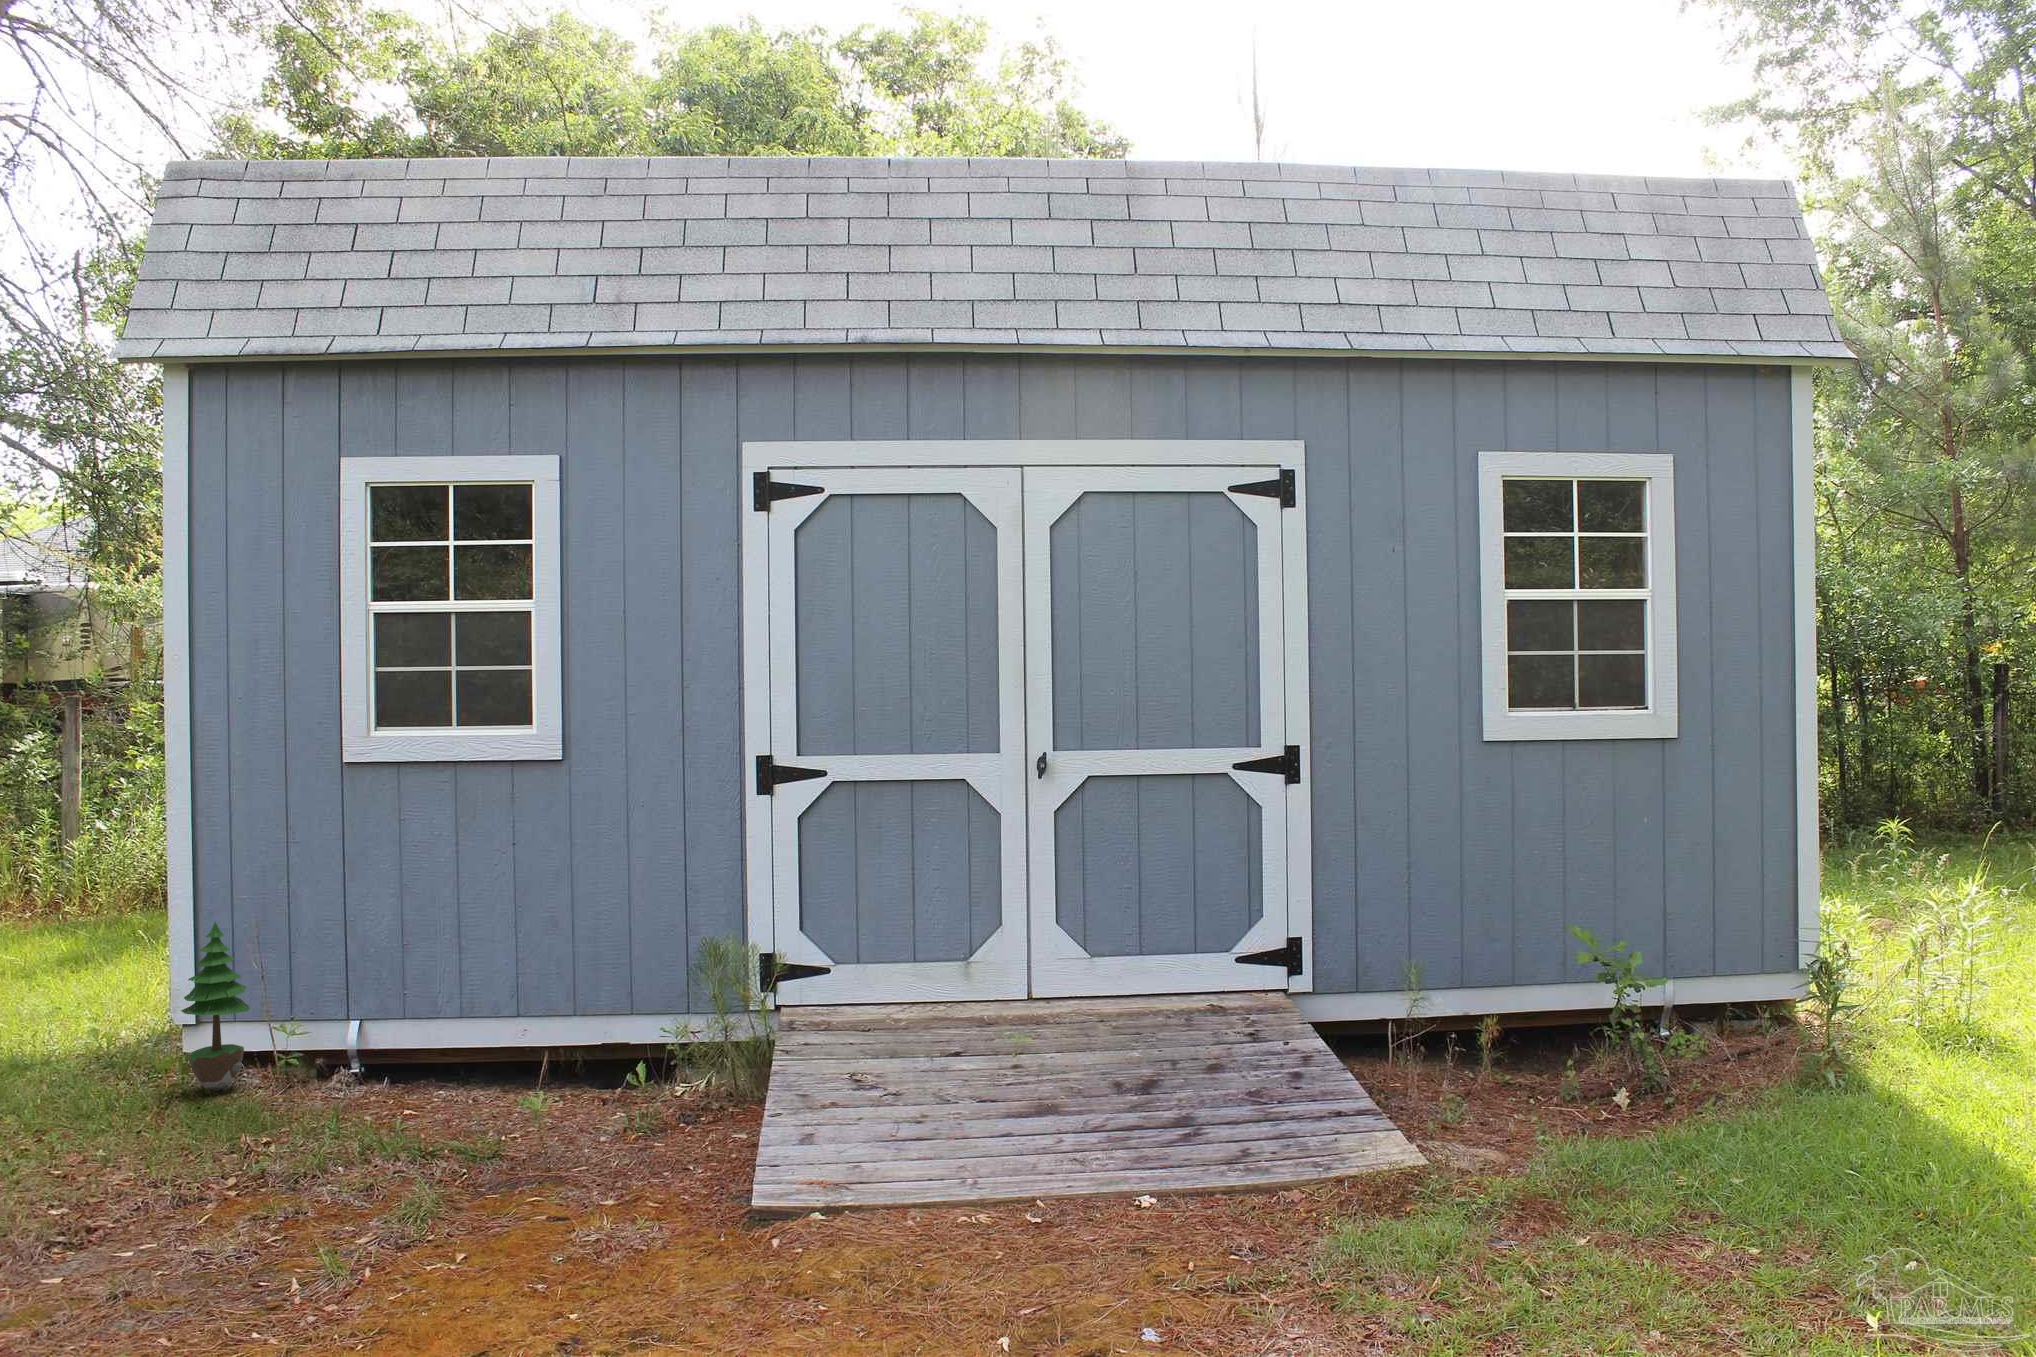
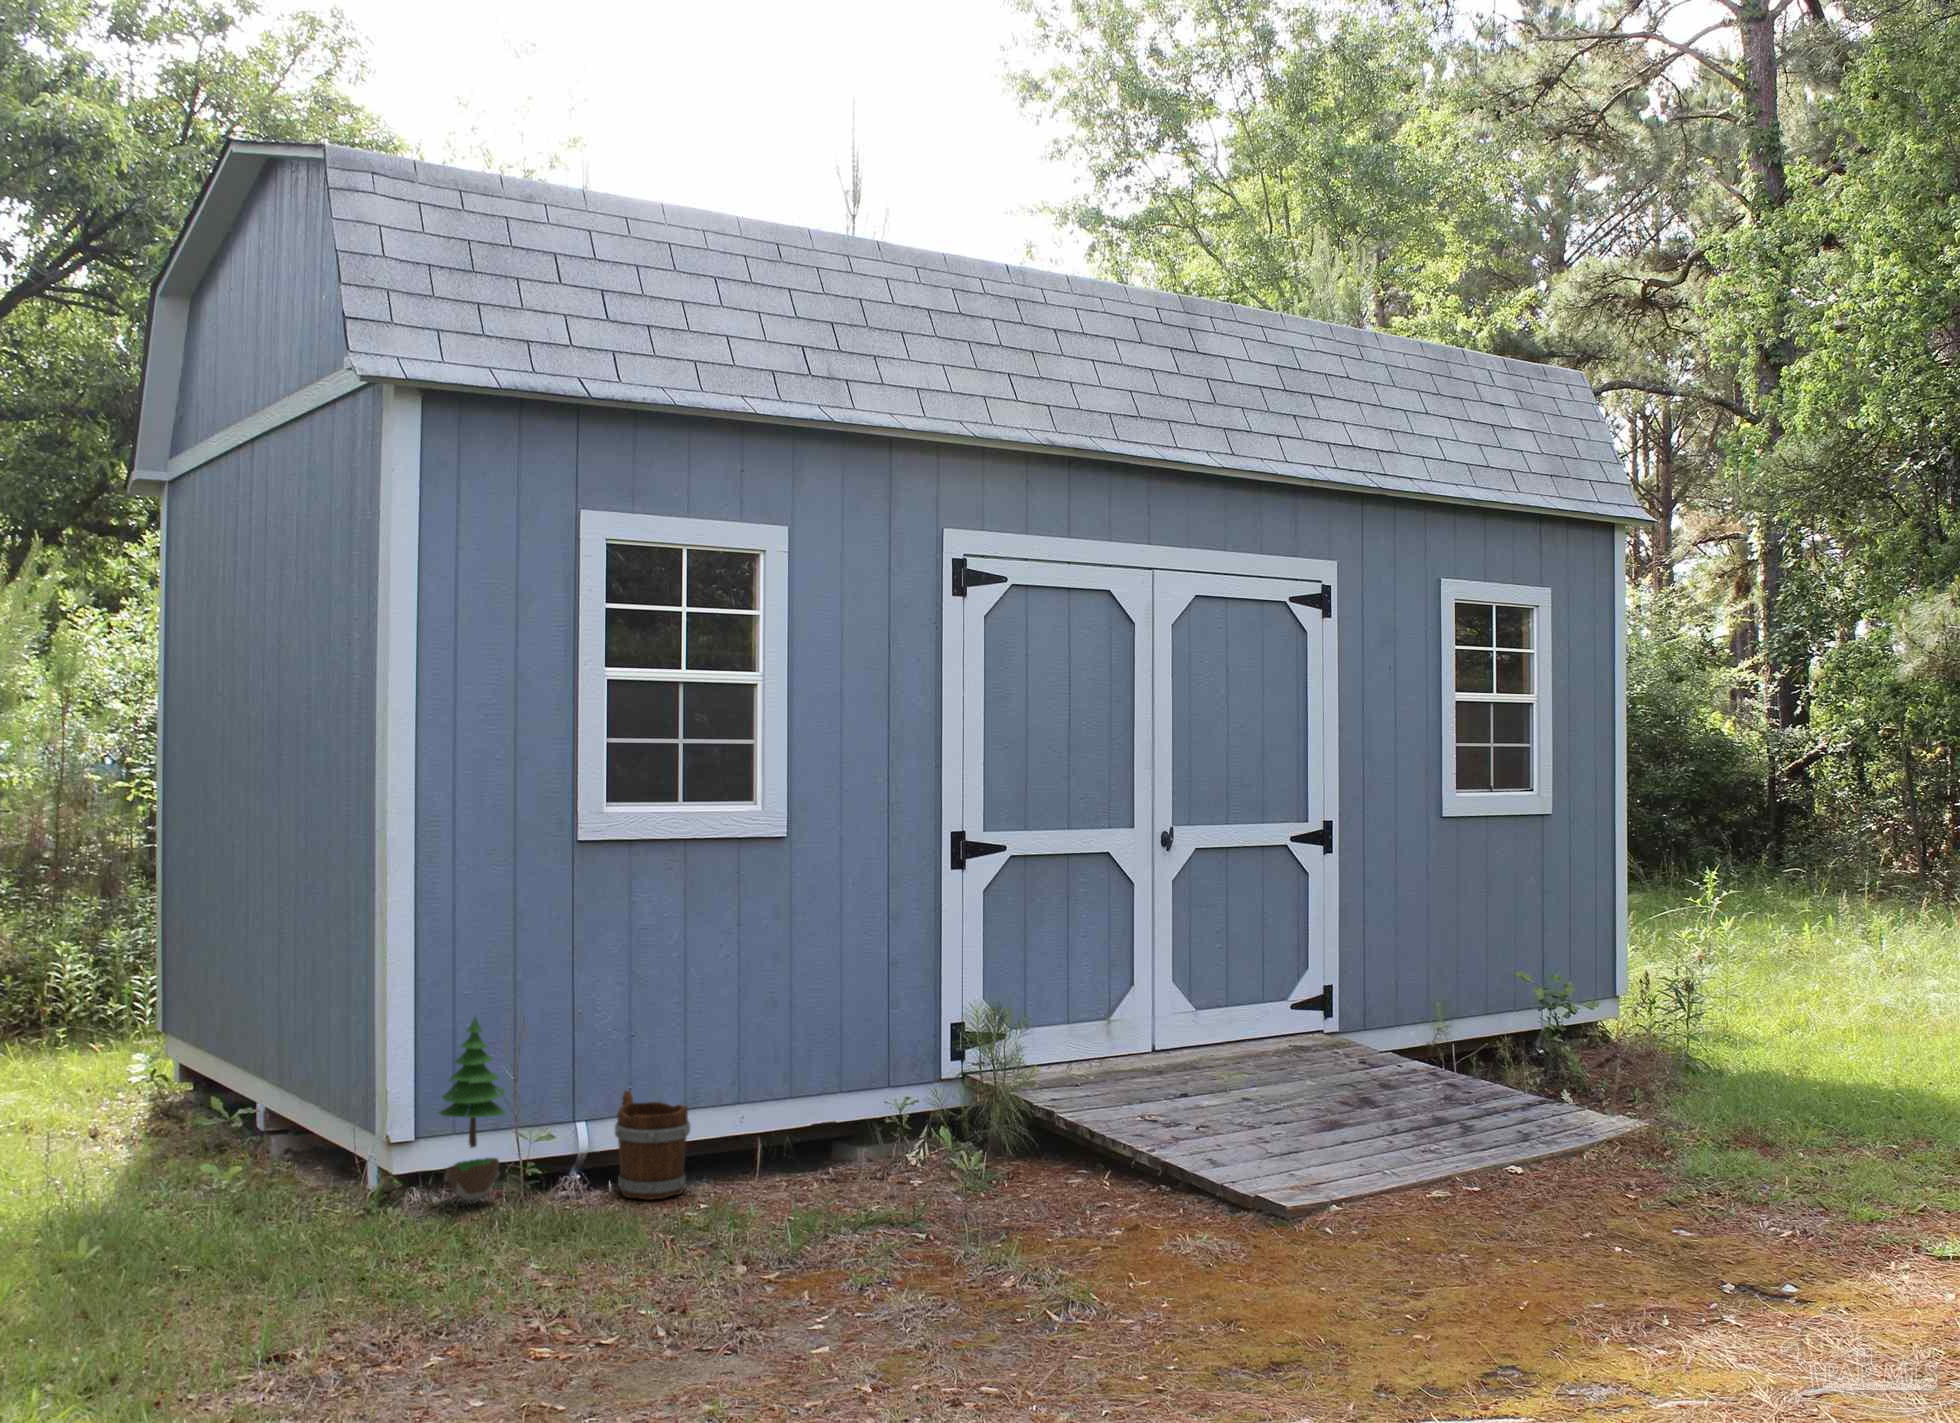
bucket: none [321,996,400,1108] -> present [615,1091,690,1200]

